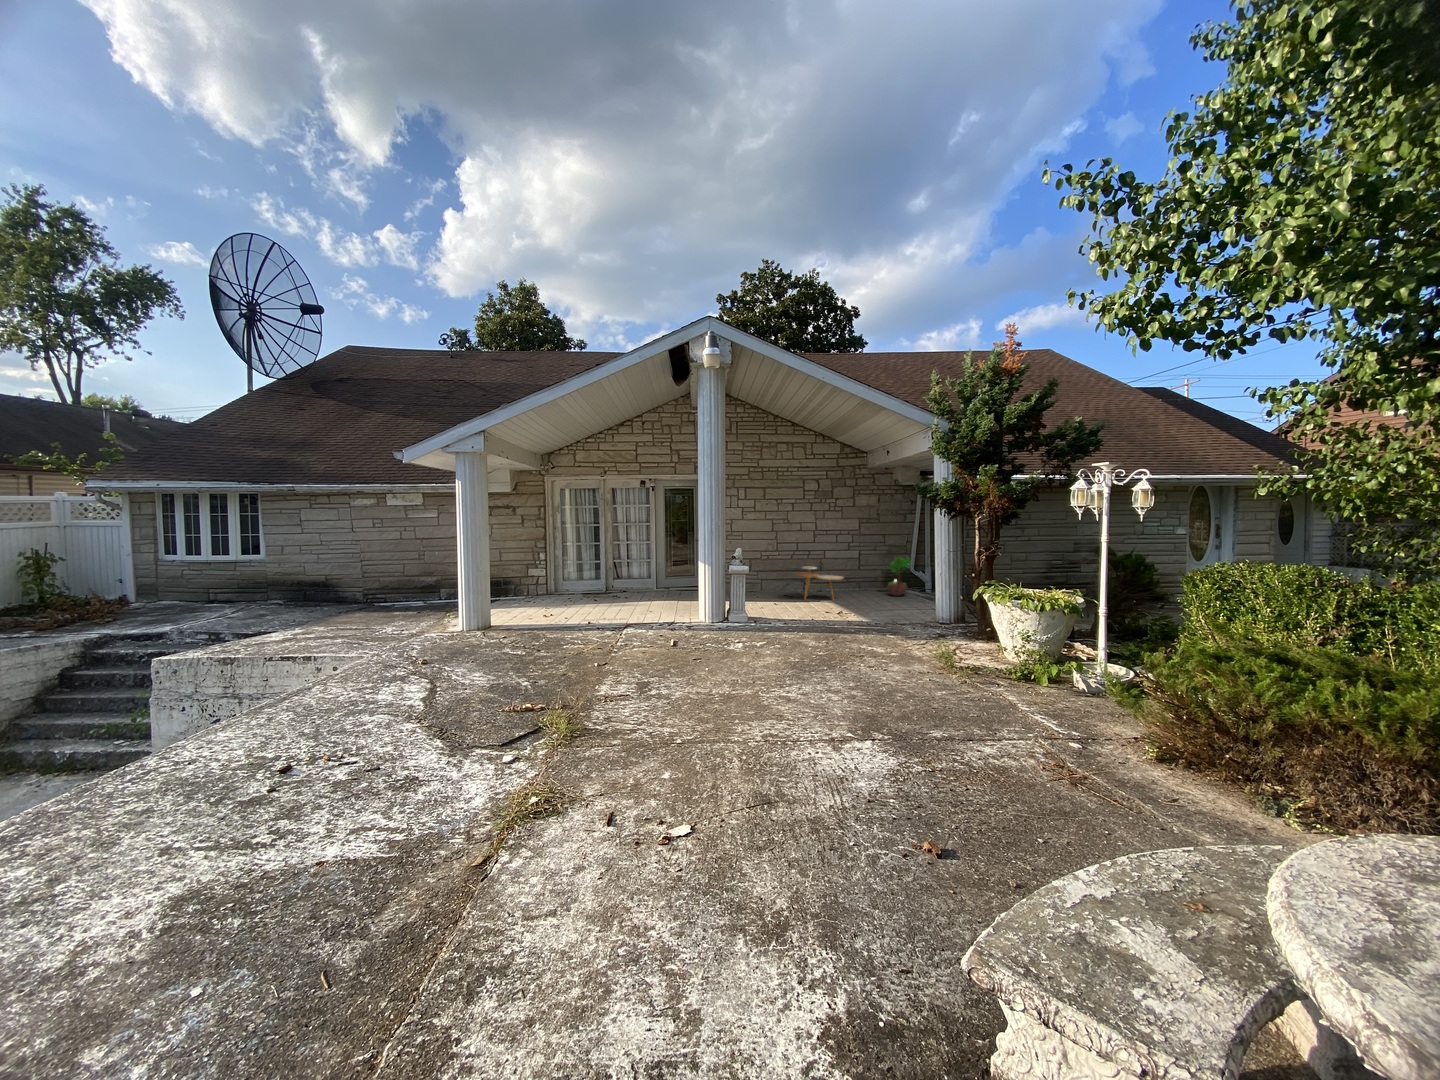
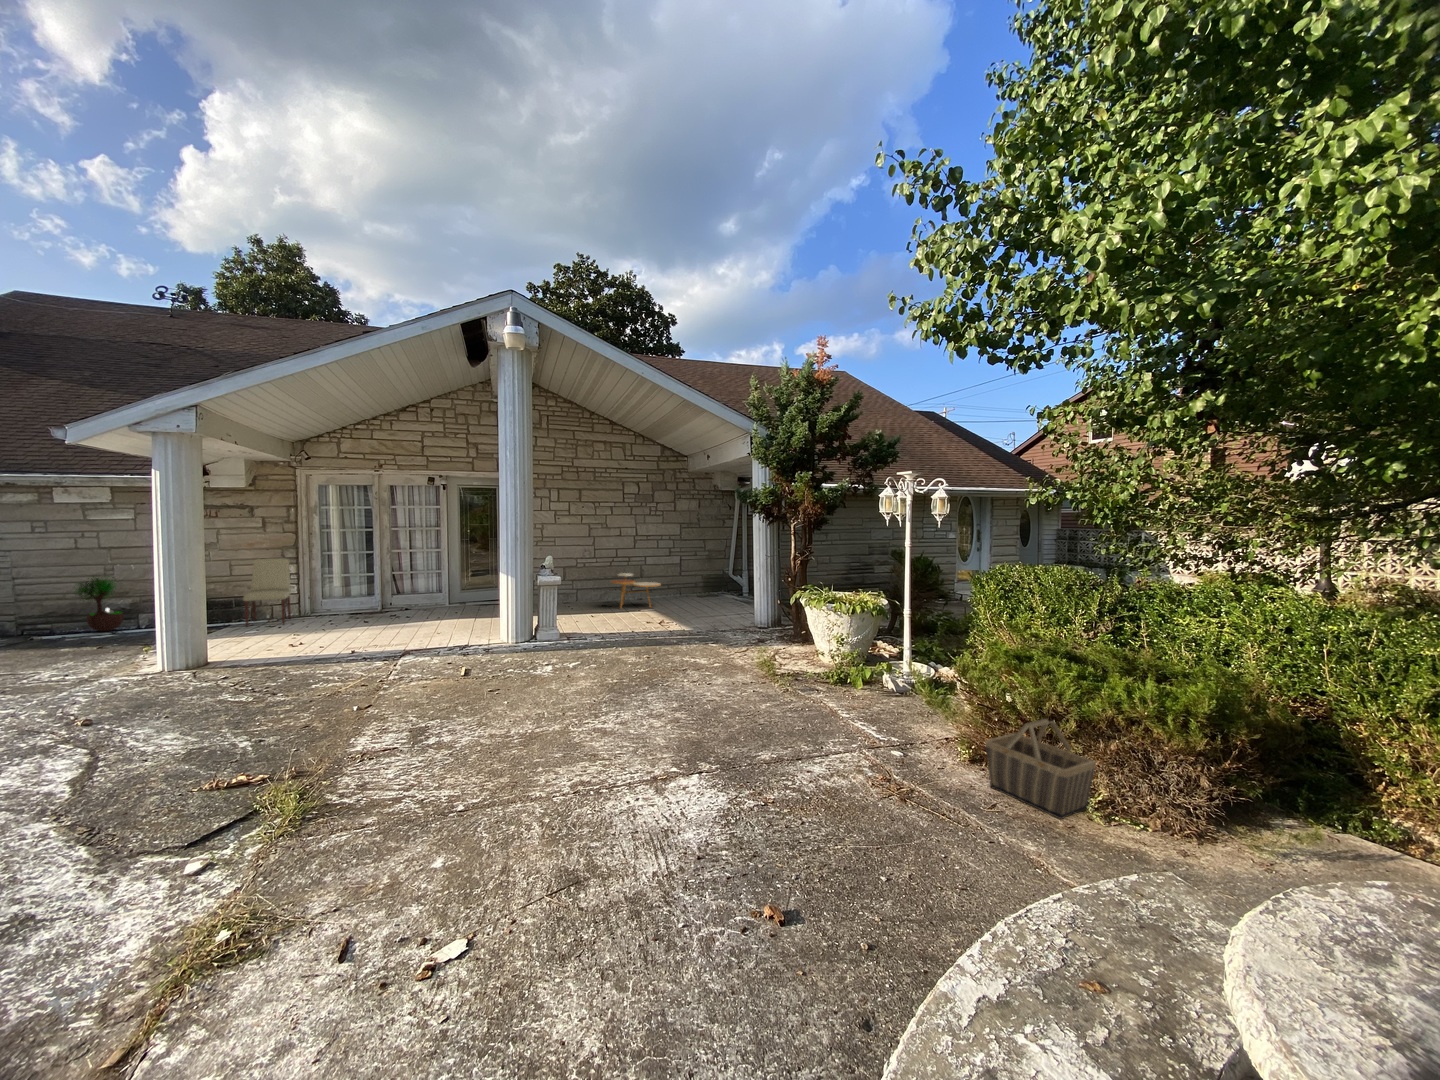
chair: none [504,548,536,603] -> present [243,559,291,626]
potted tree: present [887,557,909,596] -> present [75,576,123,632]
basket: none [1169,718,1299,819] -> present [985,719,1096,819]

